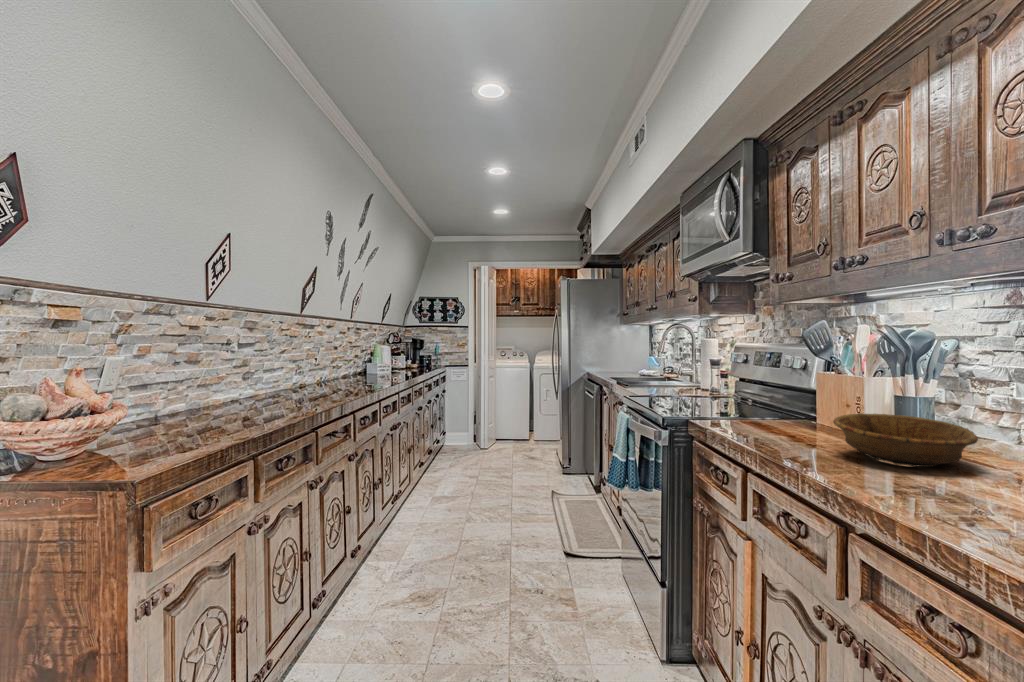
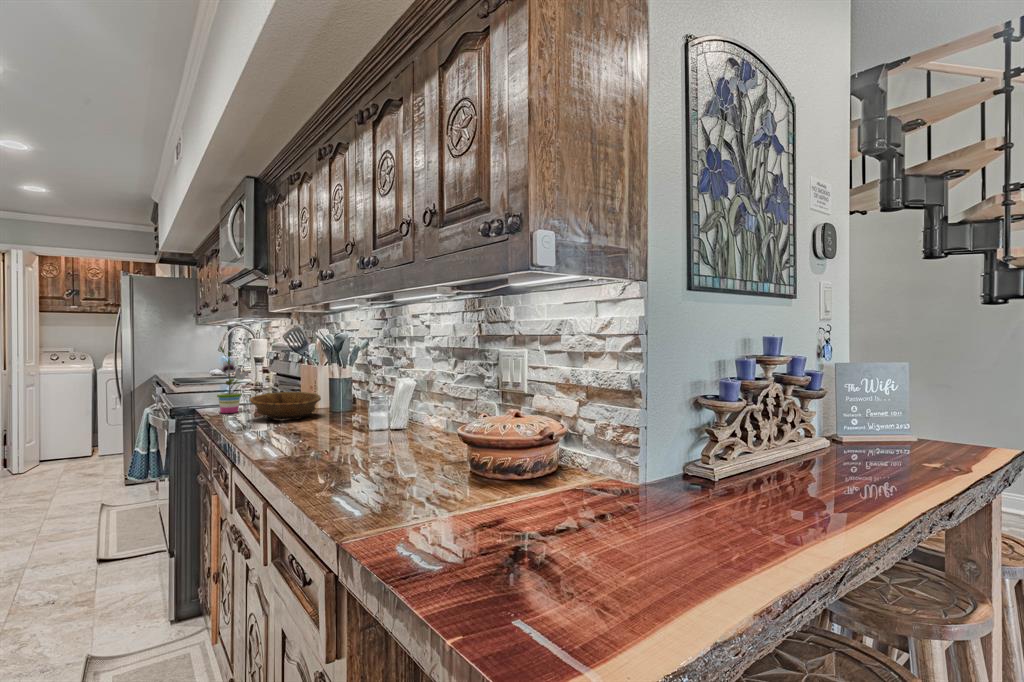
potted plant: none [747,340,791,436] -> present [217,347,249,413]

